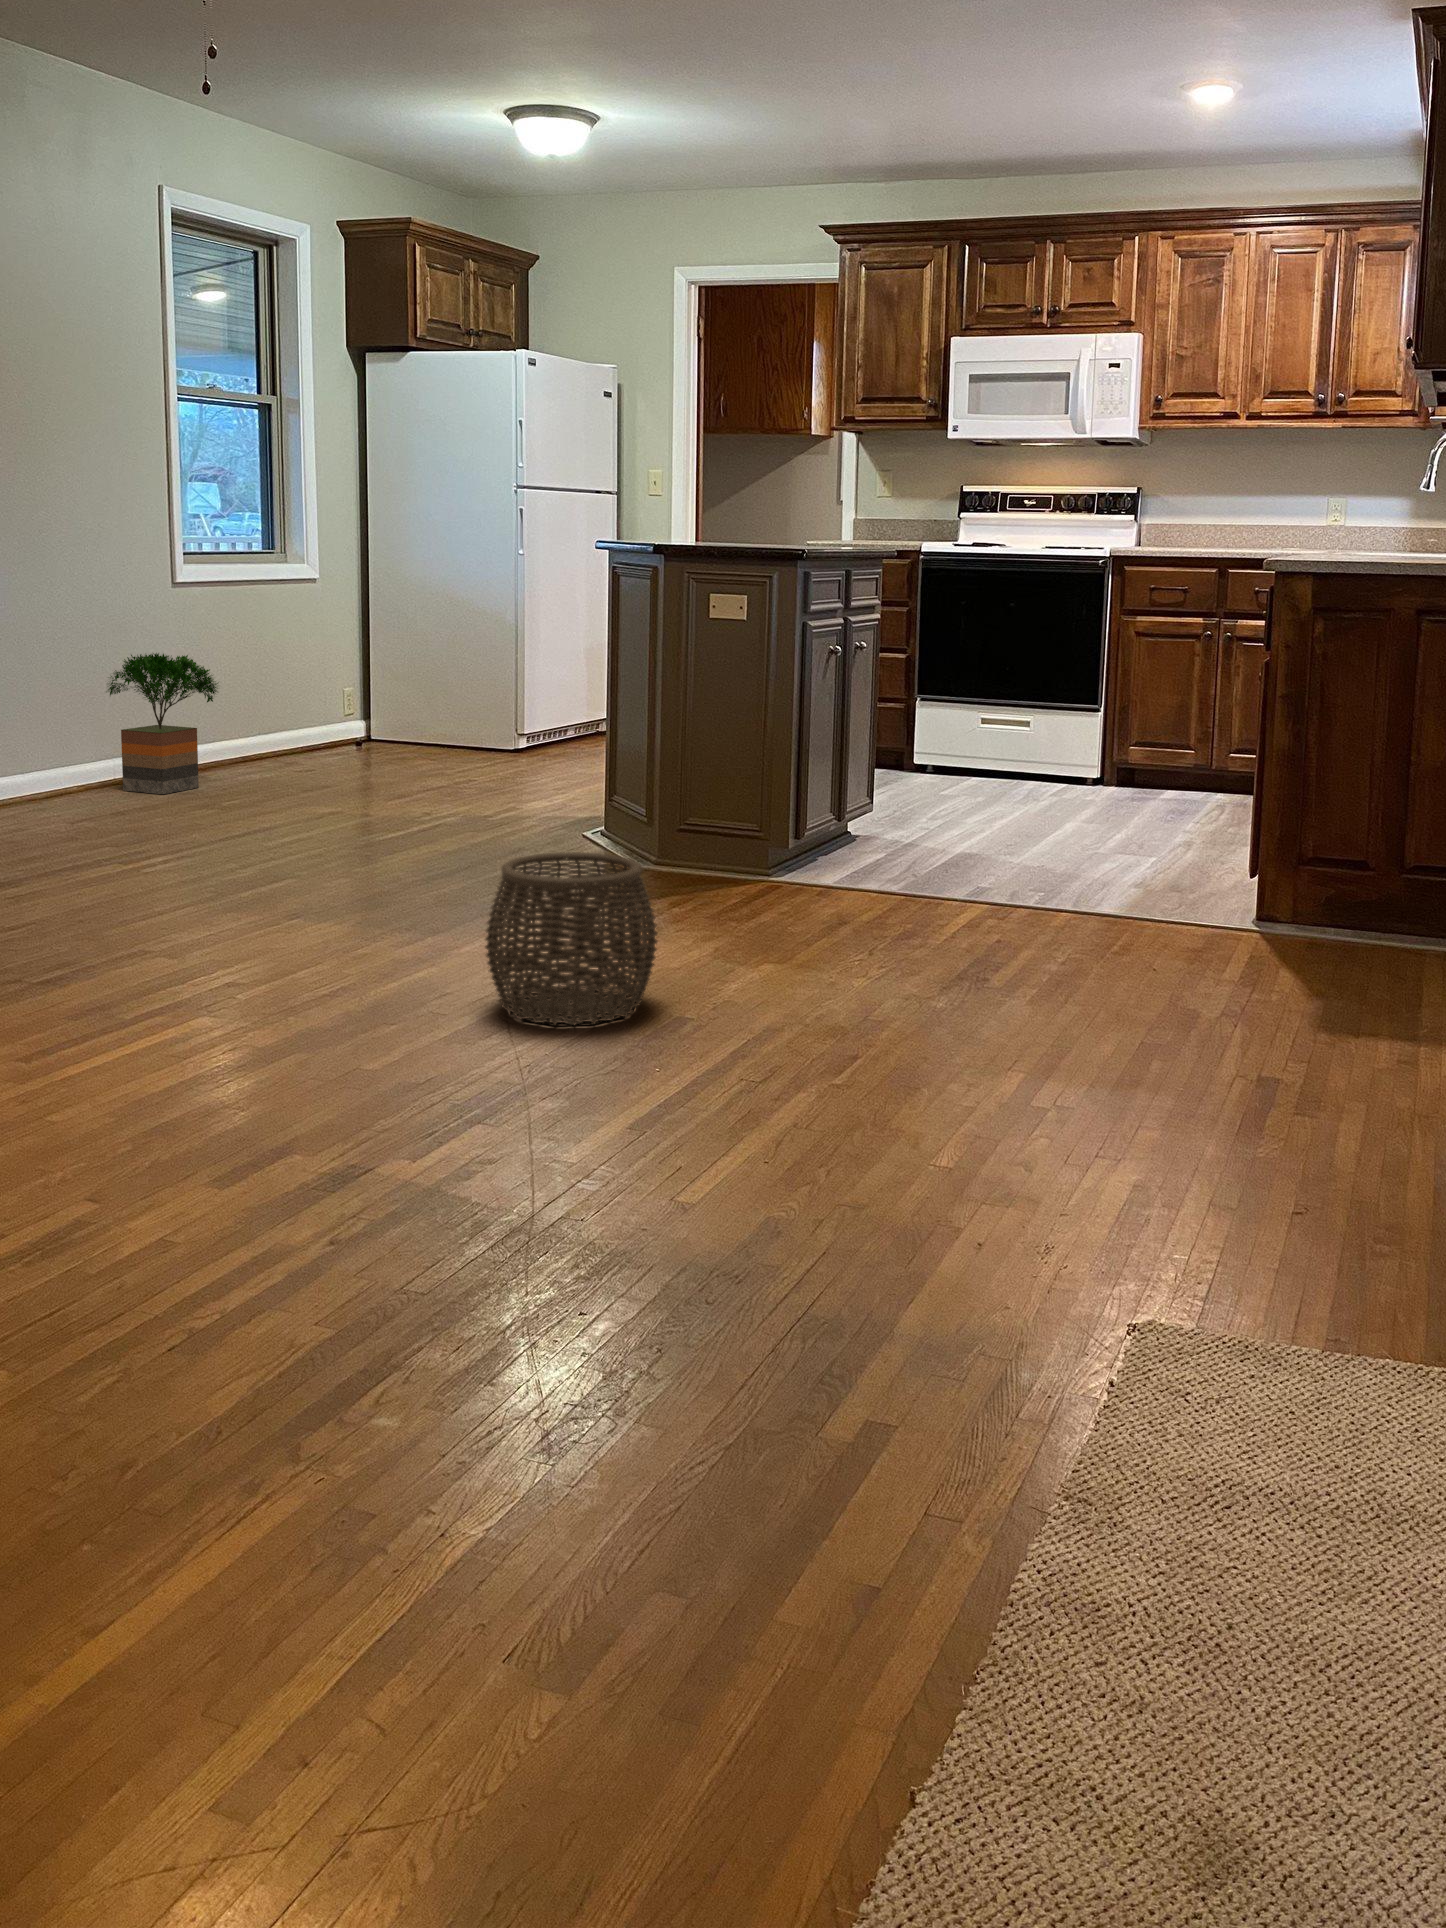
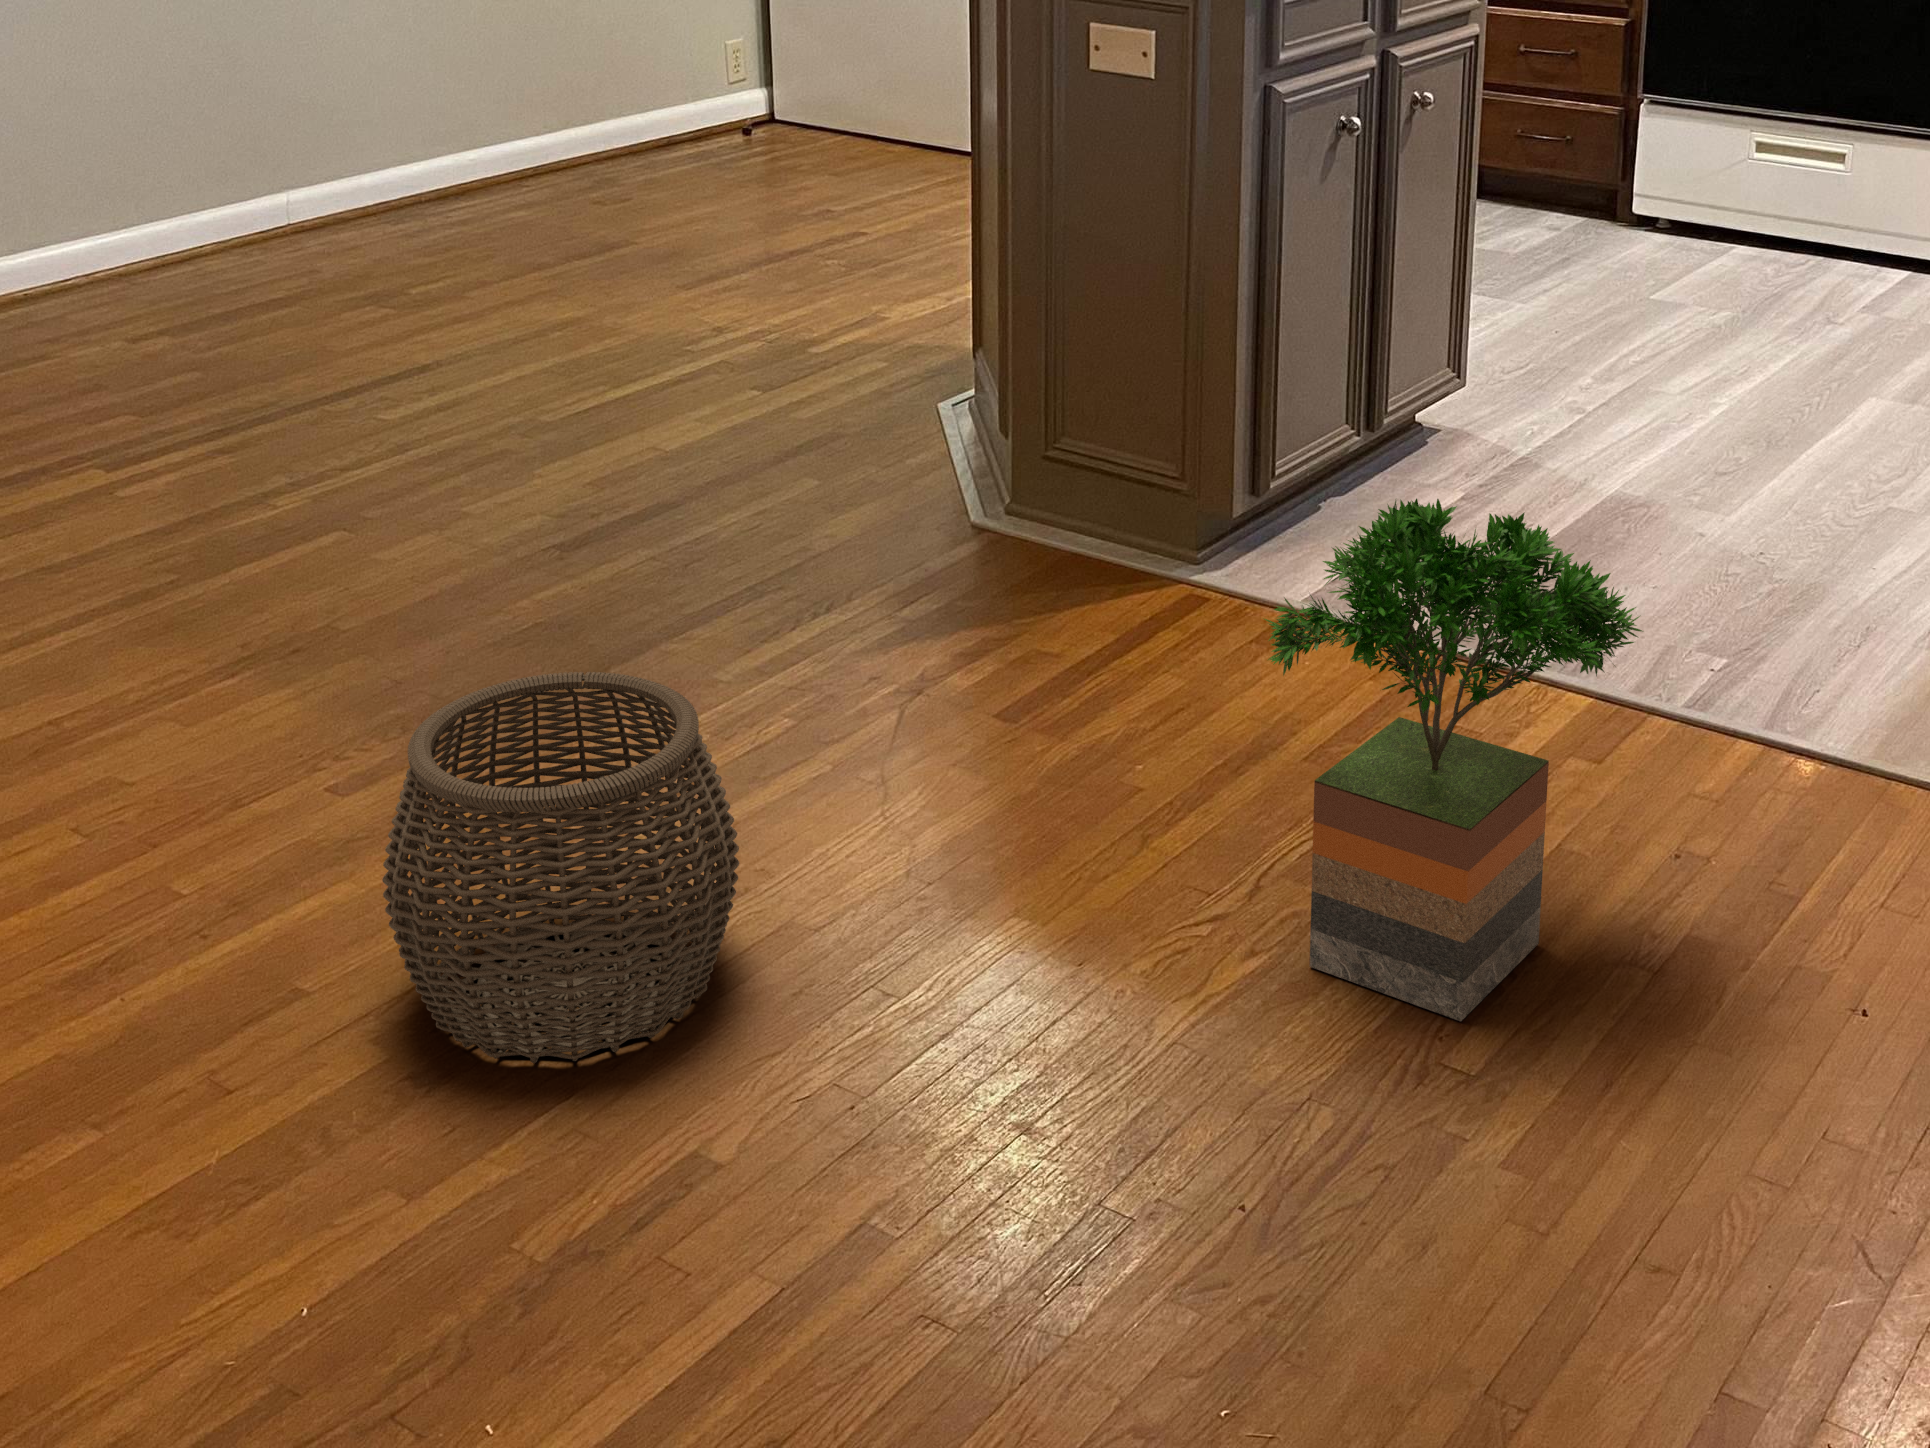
potted tree: present [108,653,219,794] -> present [1264,499,1643,1021]

